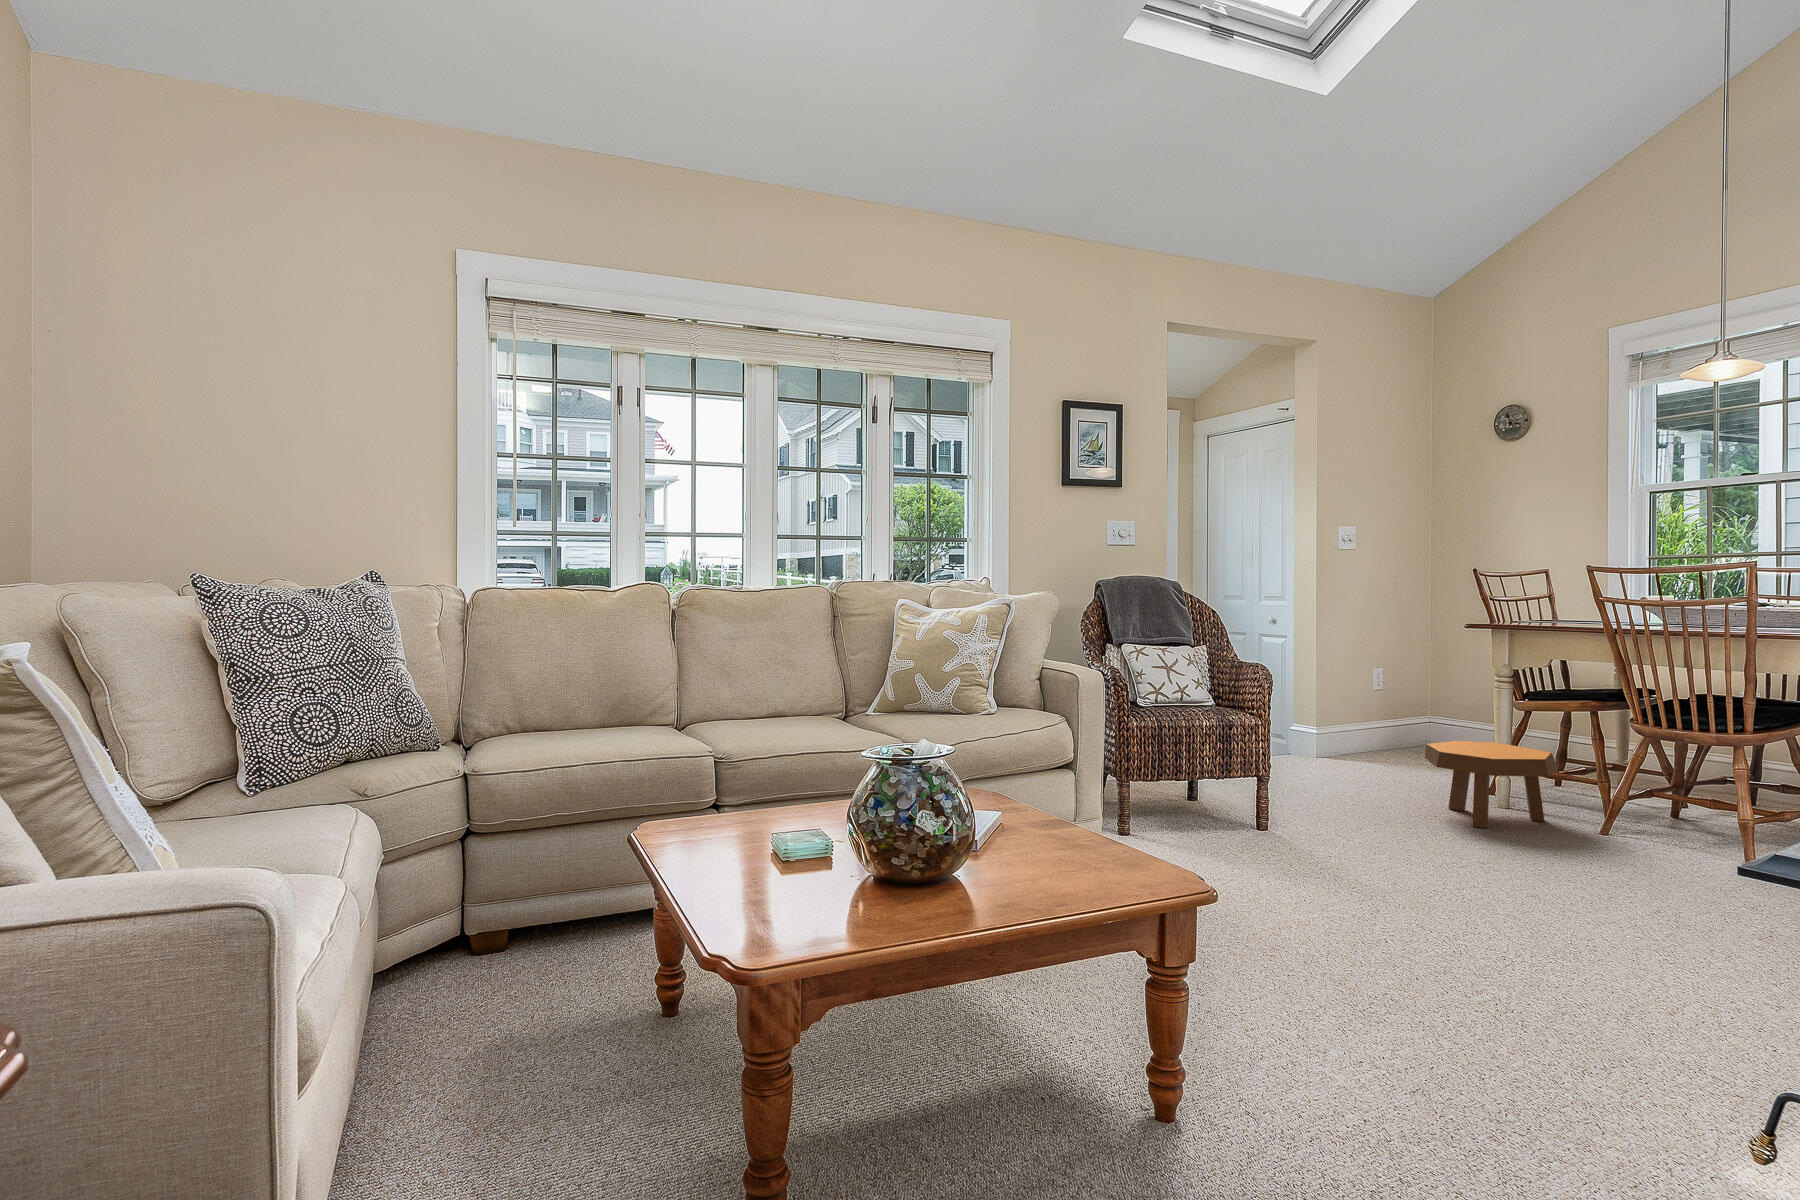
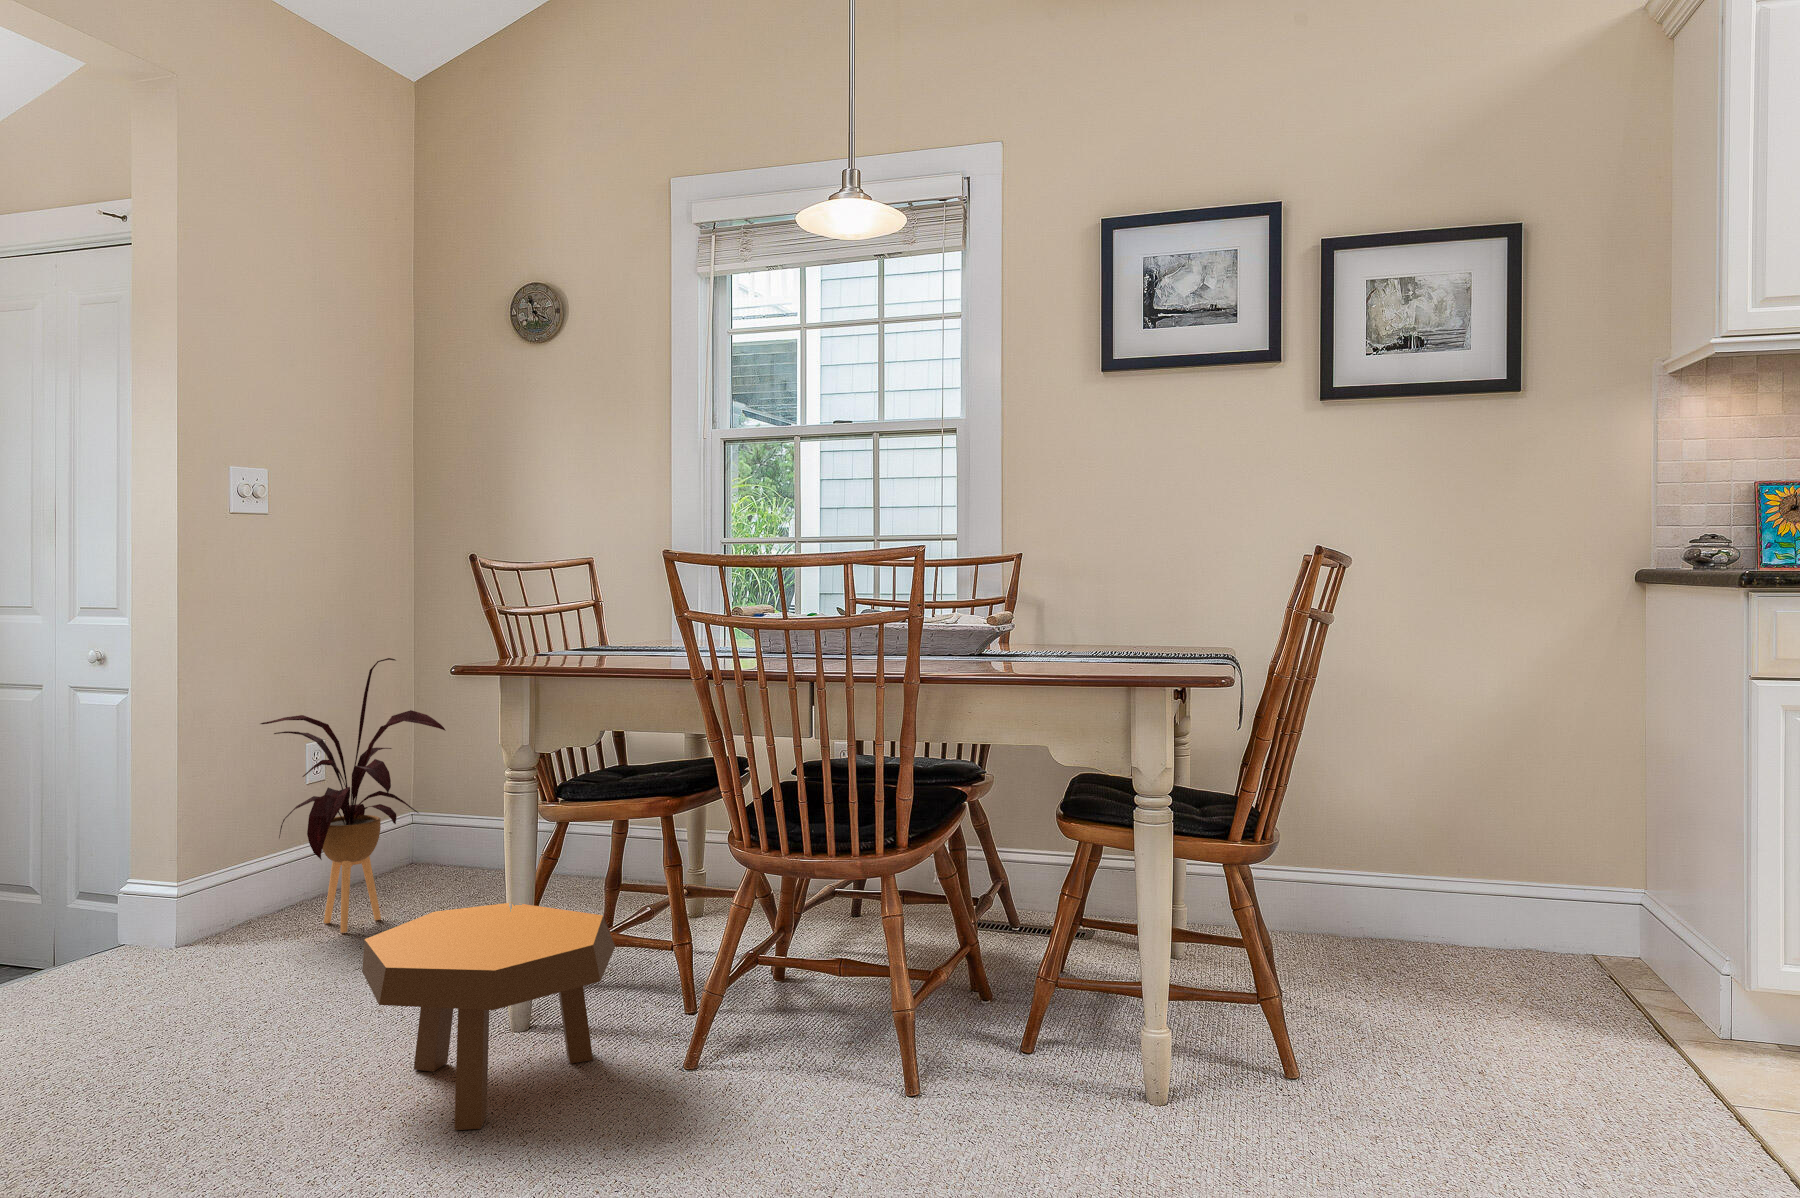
house plant: none [1356,624,1456,764] -> present [261,658,445,933]

